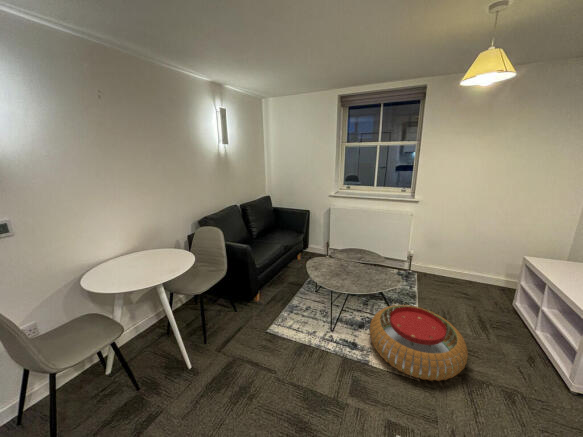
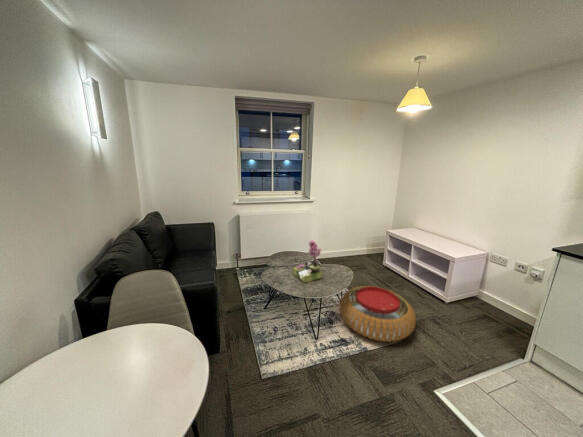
flower arrangement: none [338,237,366,278] -> present [293,240,322,283]

